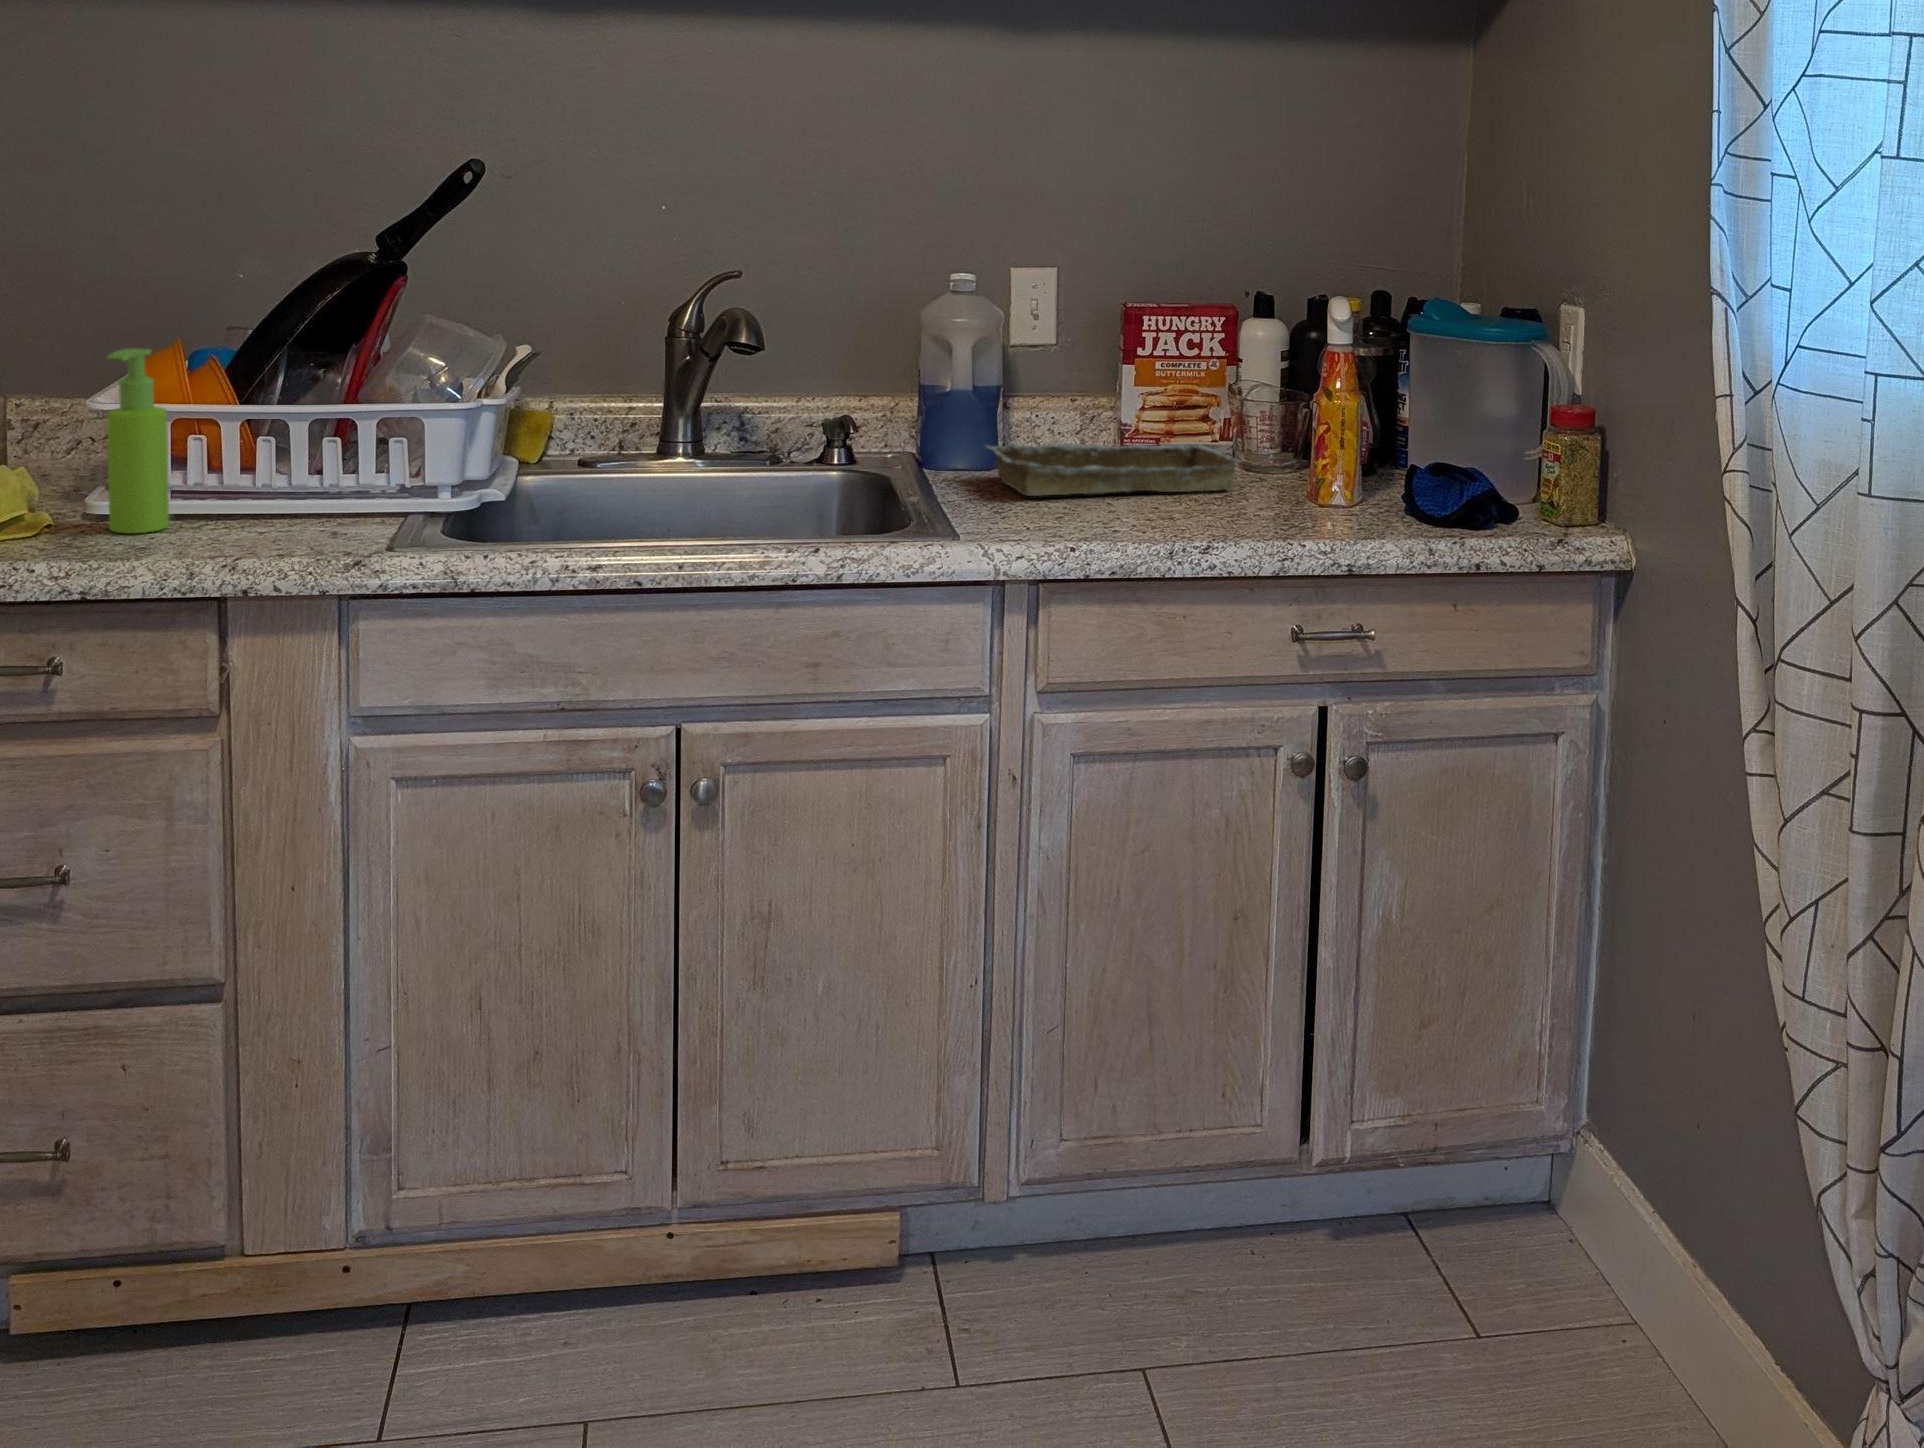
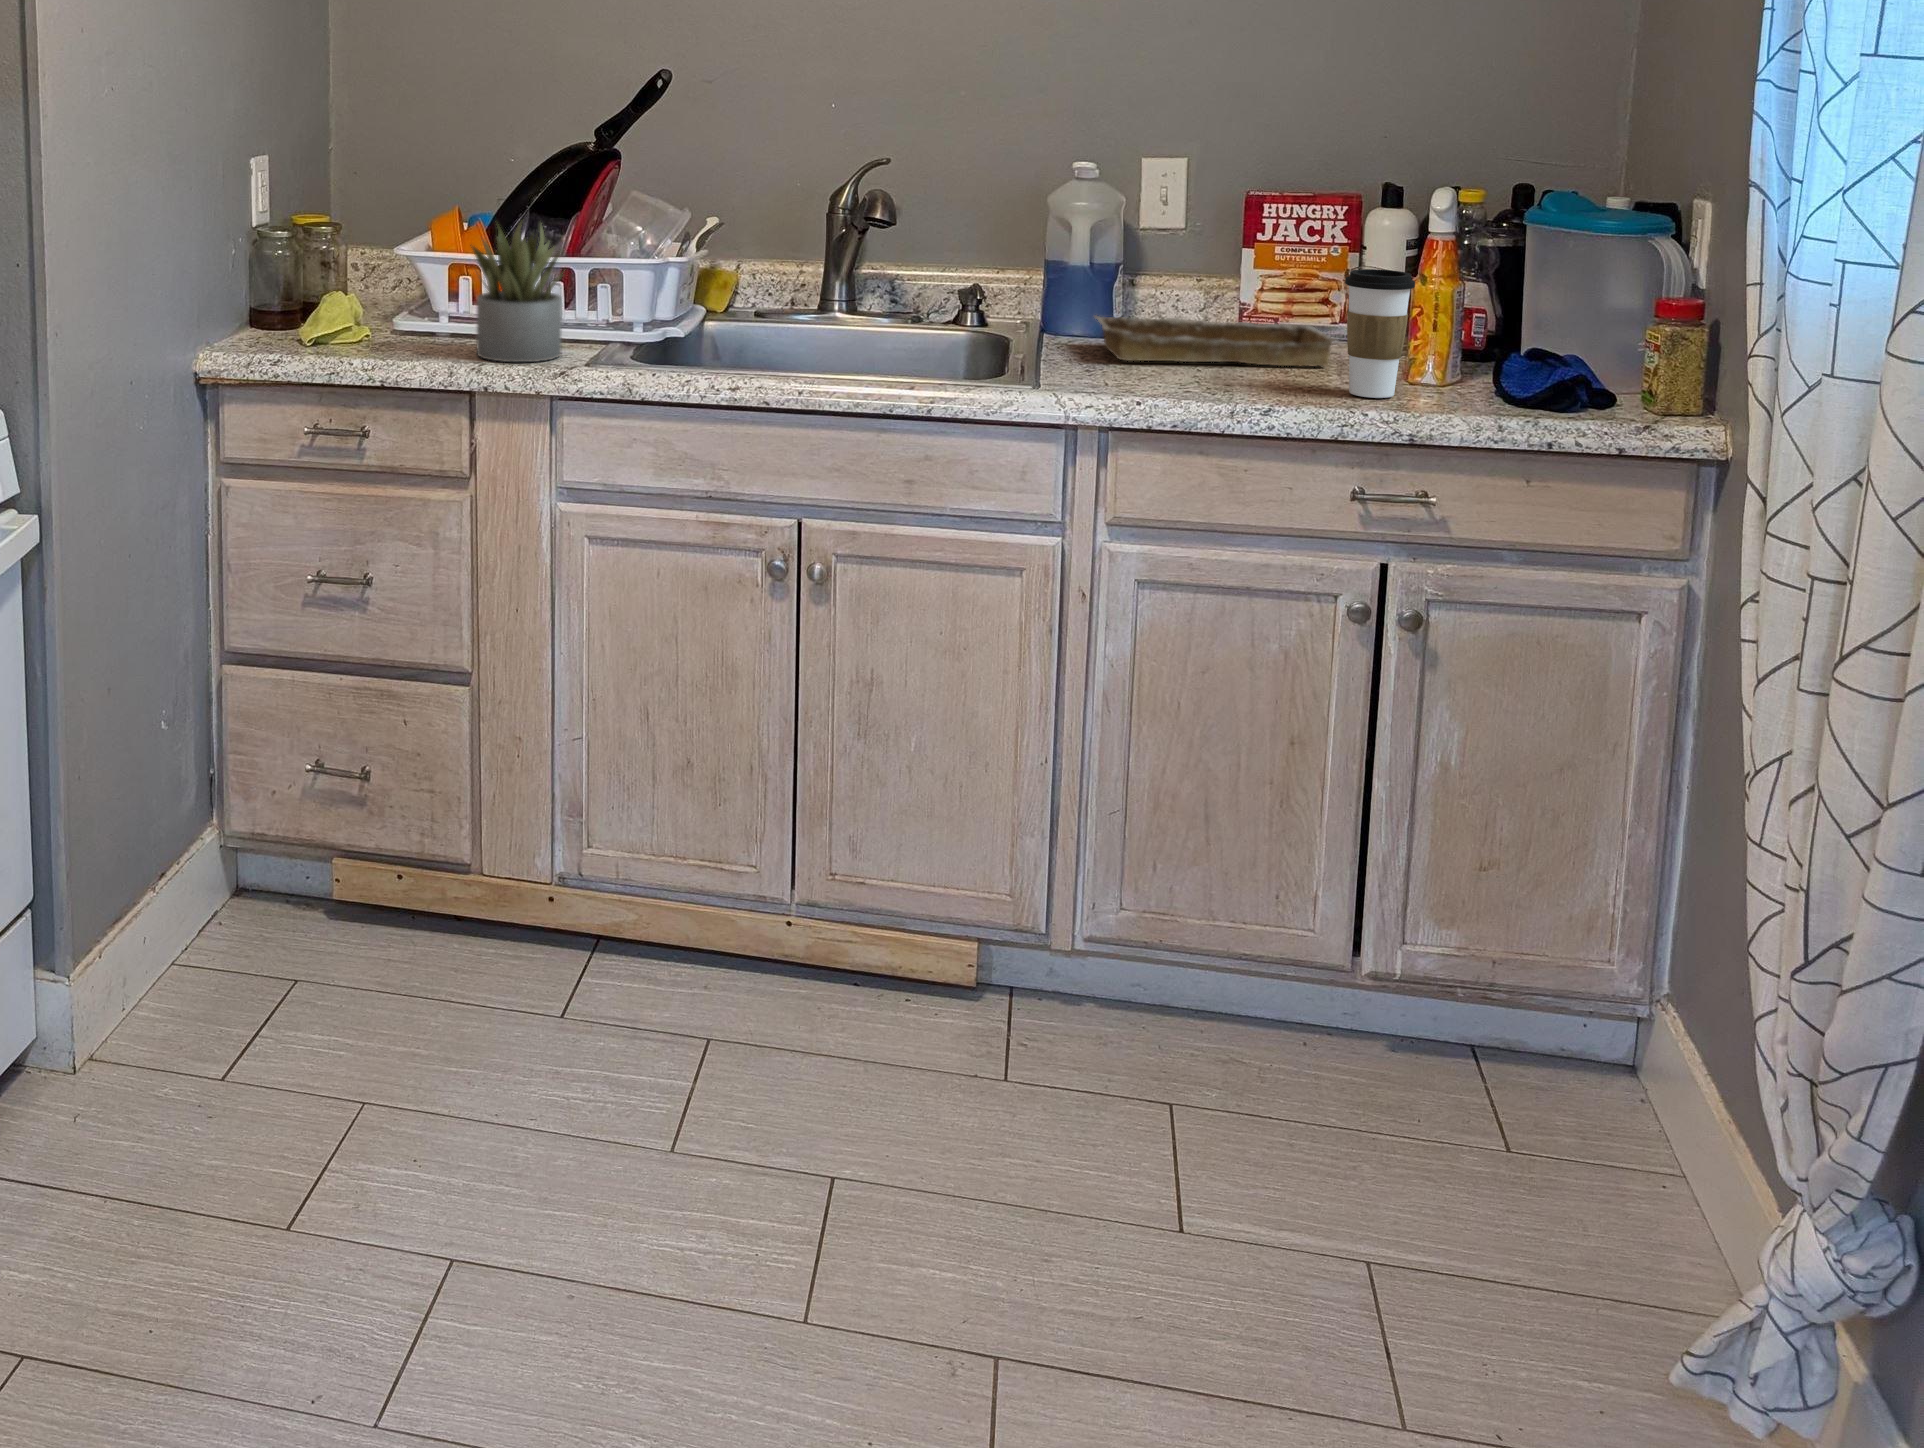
soap dispenser: present [107,349,169,533] -> none [408,212,448,346]
succulent plant: none [204,355,349,550] -> present [470,224,564,362]
coffee cup: none [1267,386,1335,524] -> present [1345,269,1415,398]

